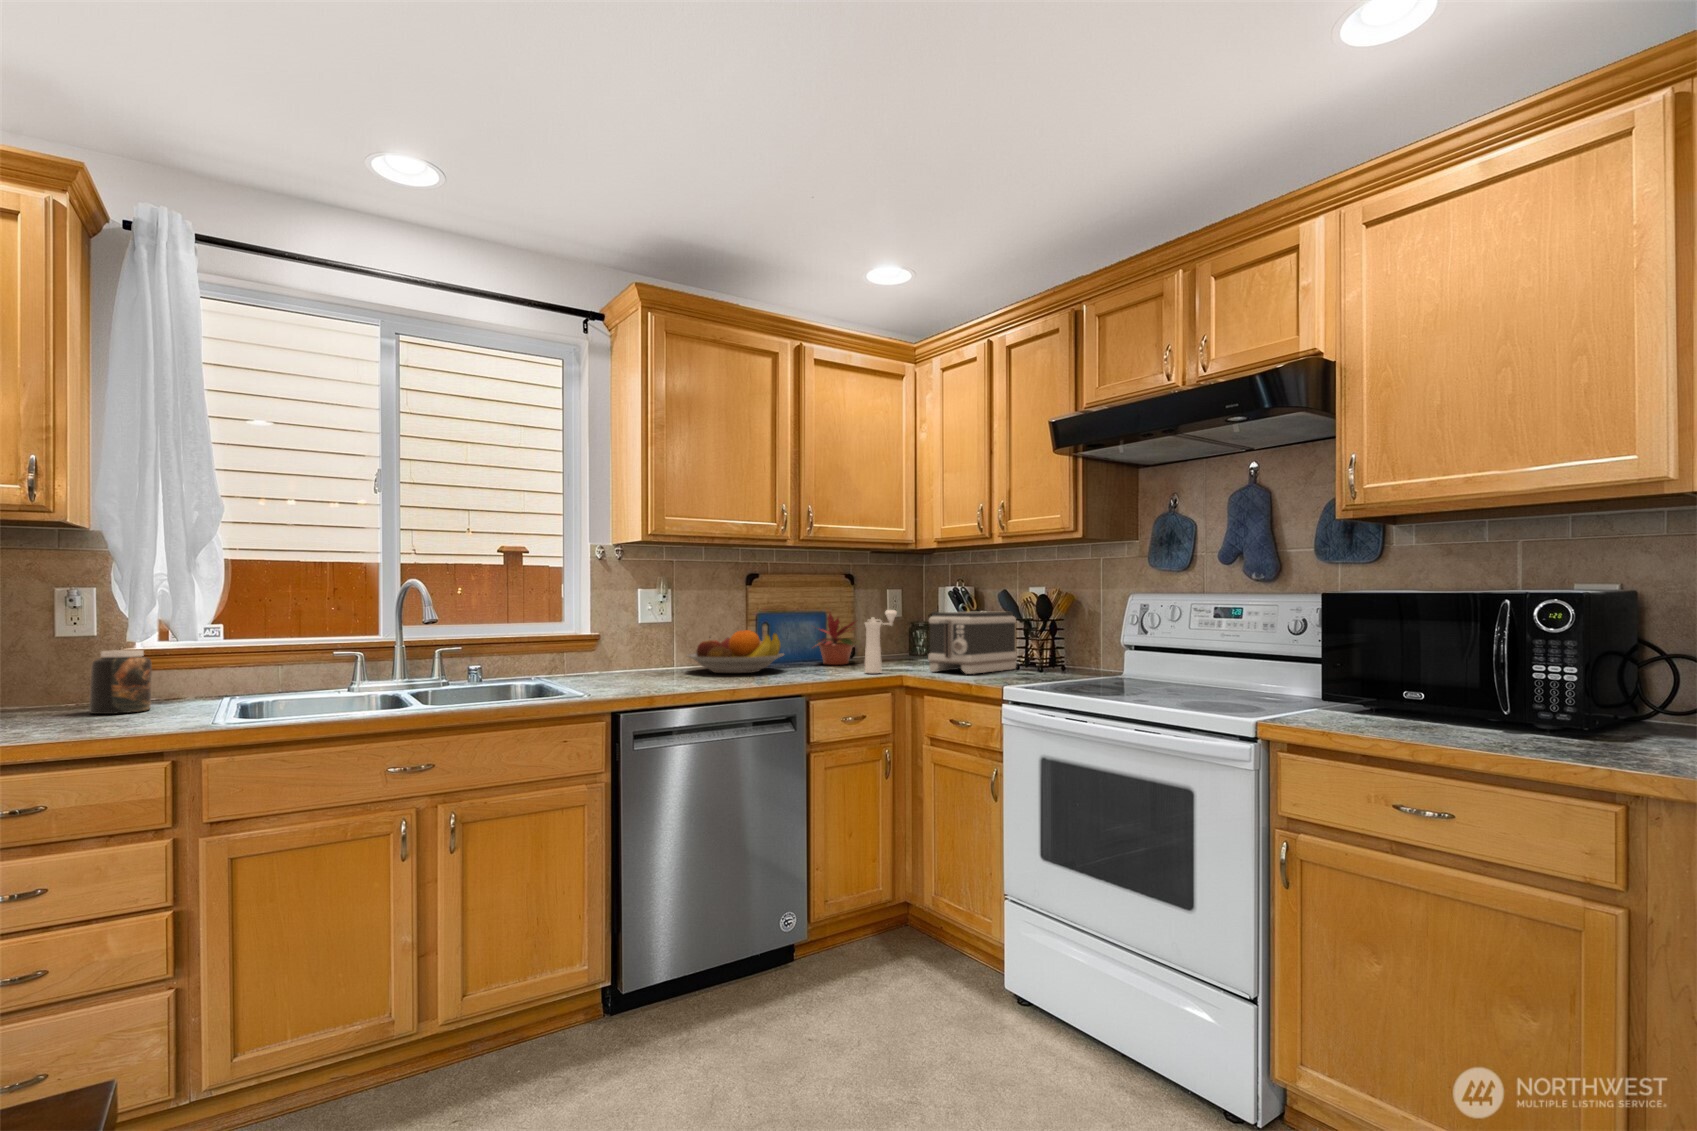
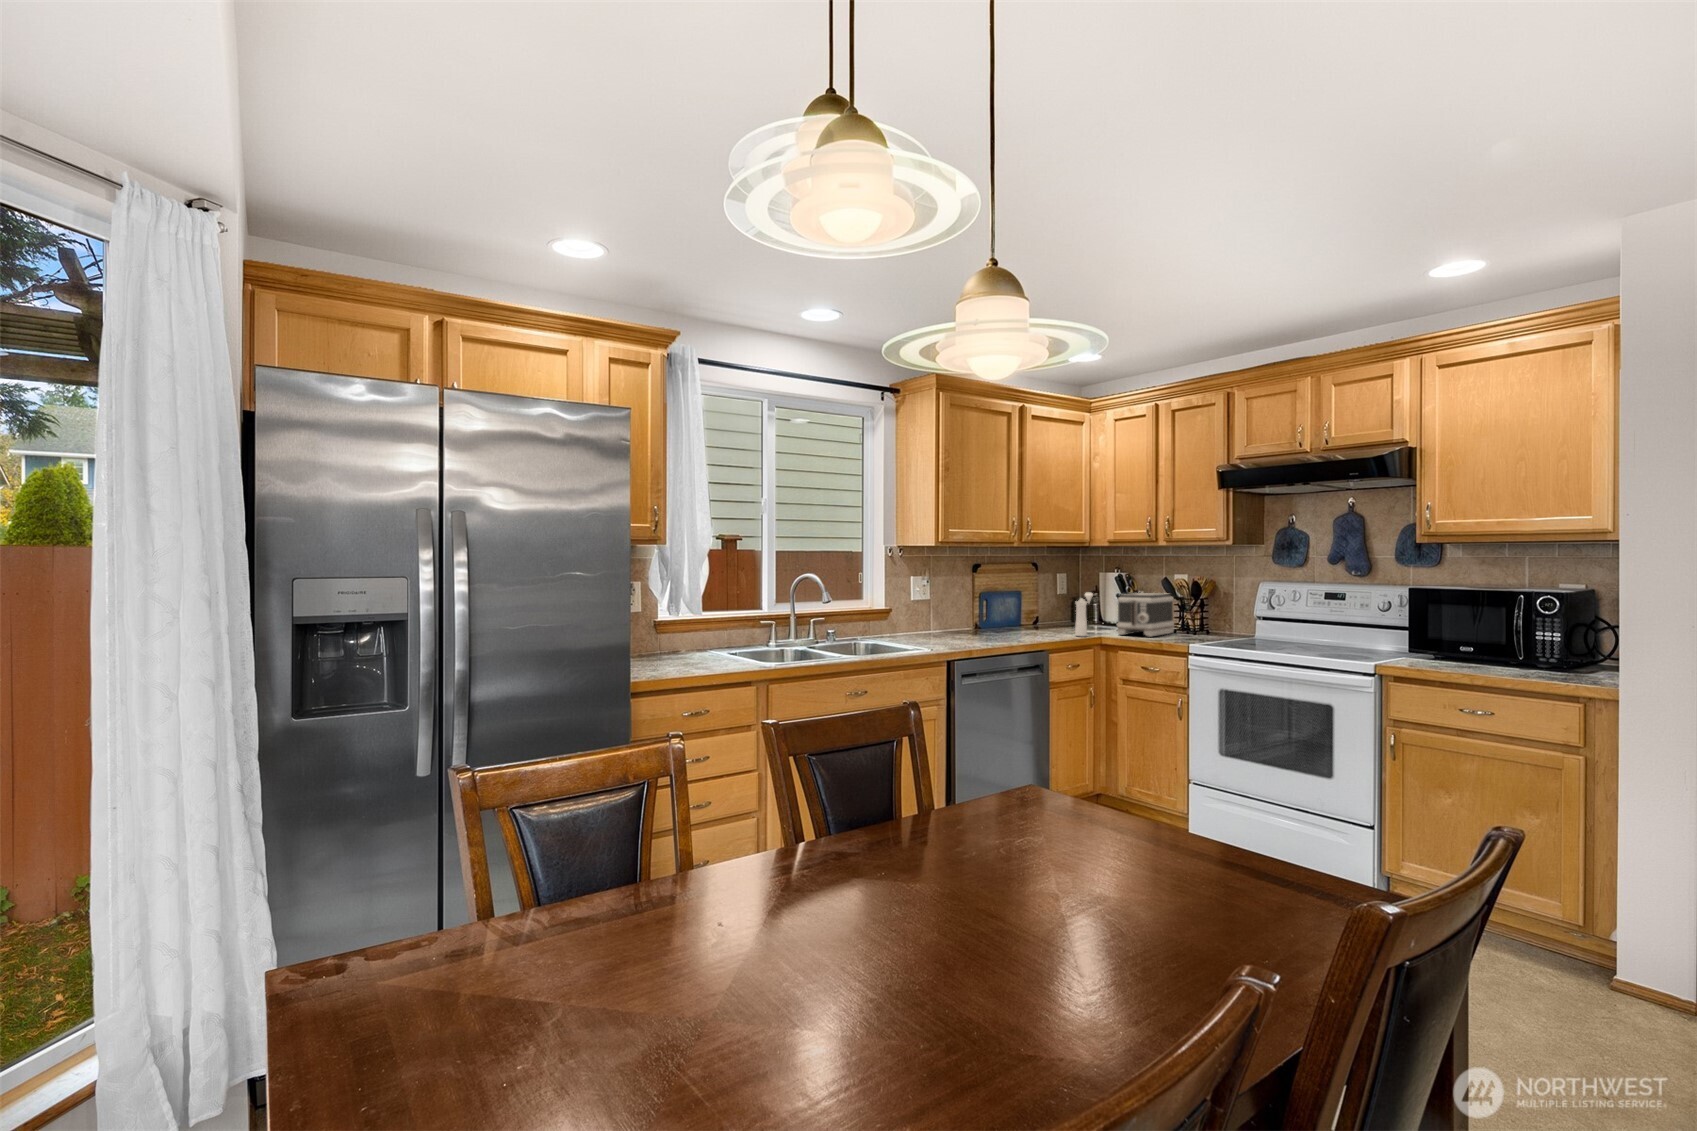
potted plant: present [815,612,855,665] -> none [1018,592,1059,630]
fruit bowl: present [687,630,784,673] -> none [950,607,1018,637]
jar: present [89,650,152,714] -> none [666,625,695,663]

